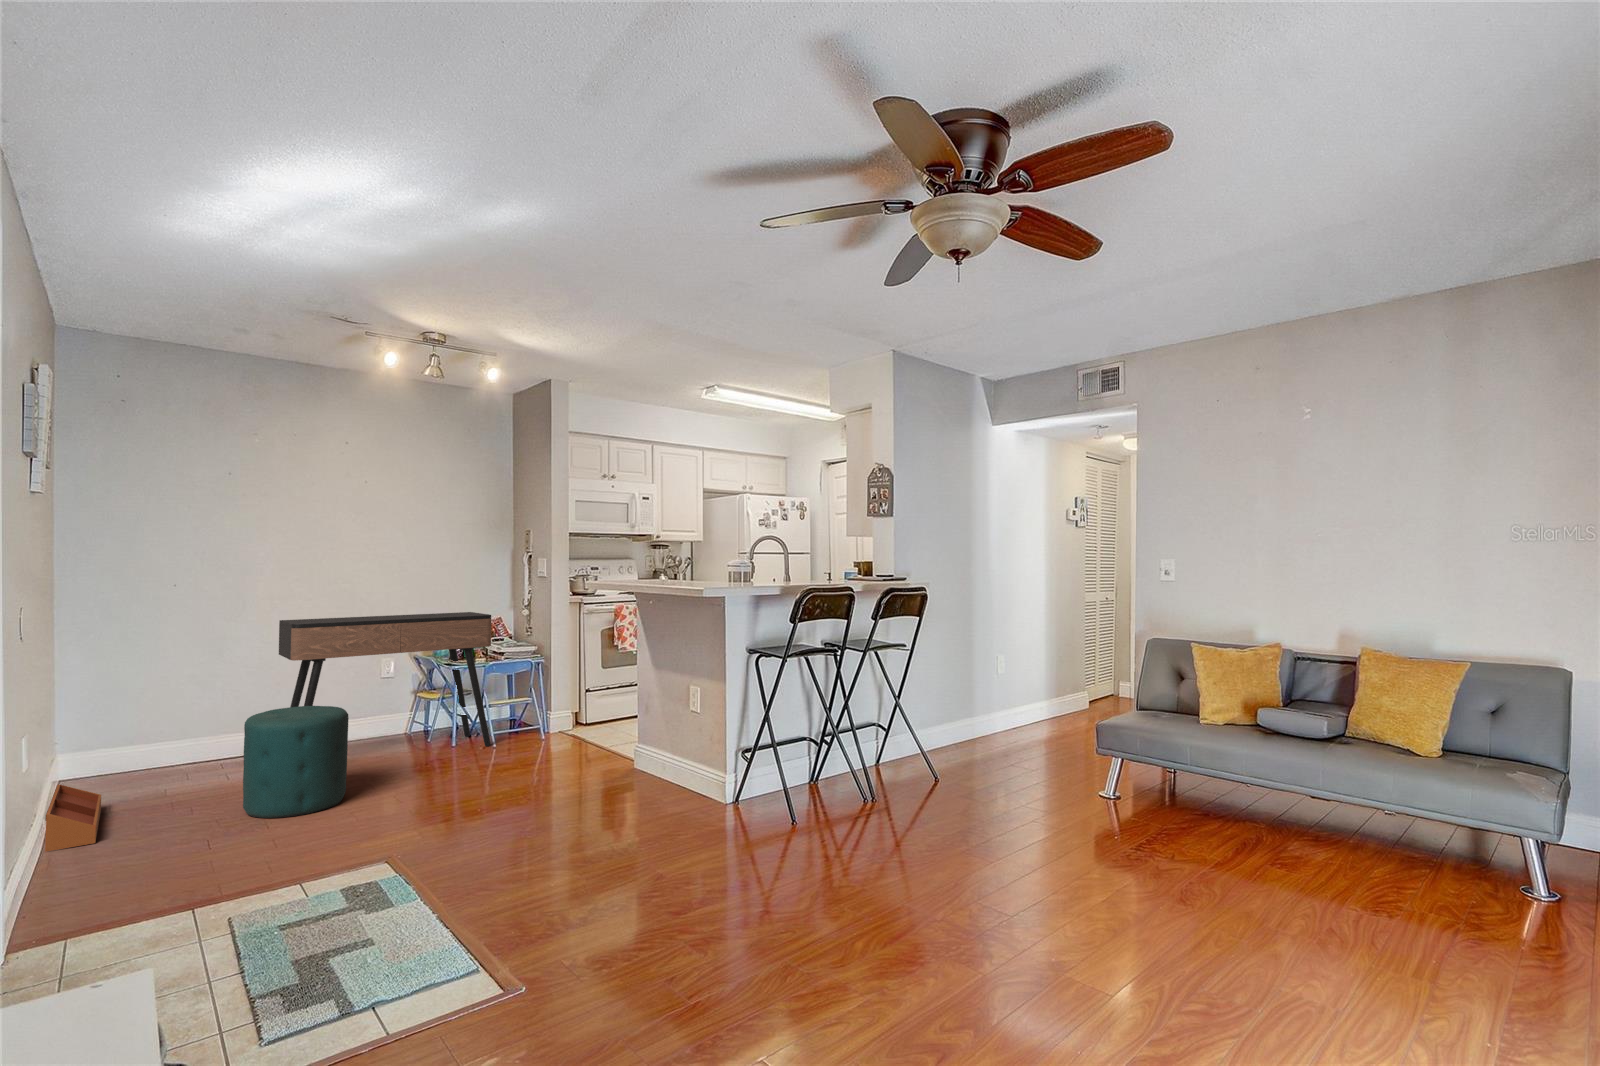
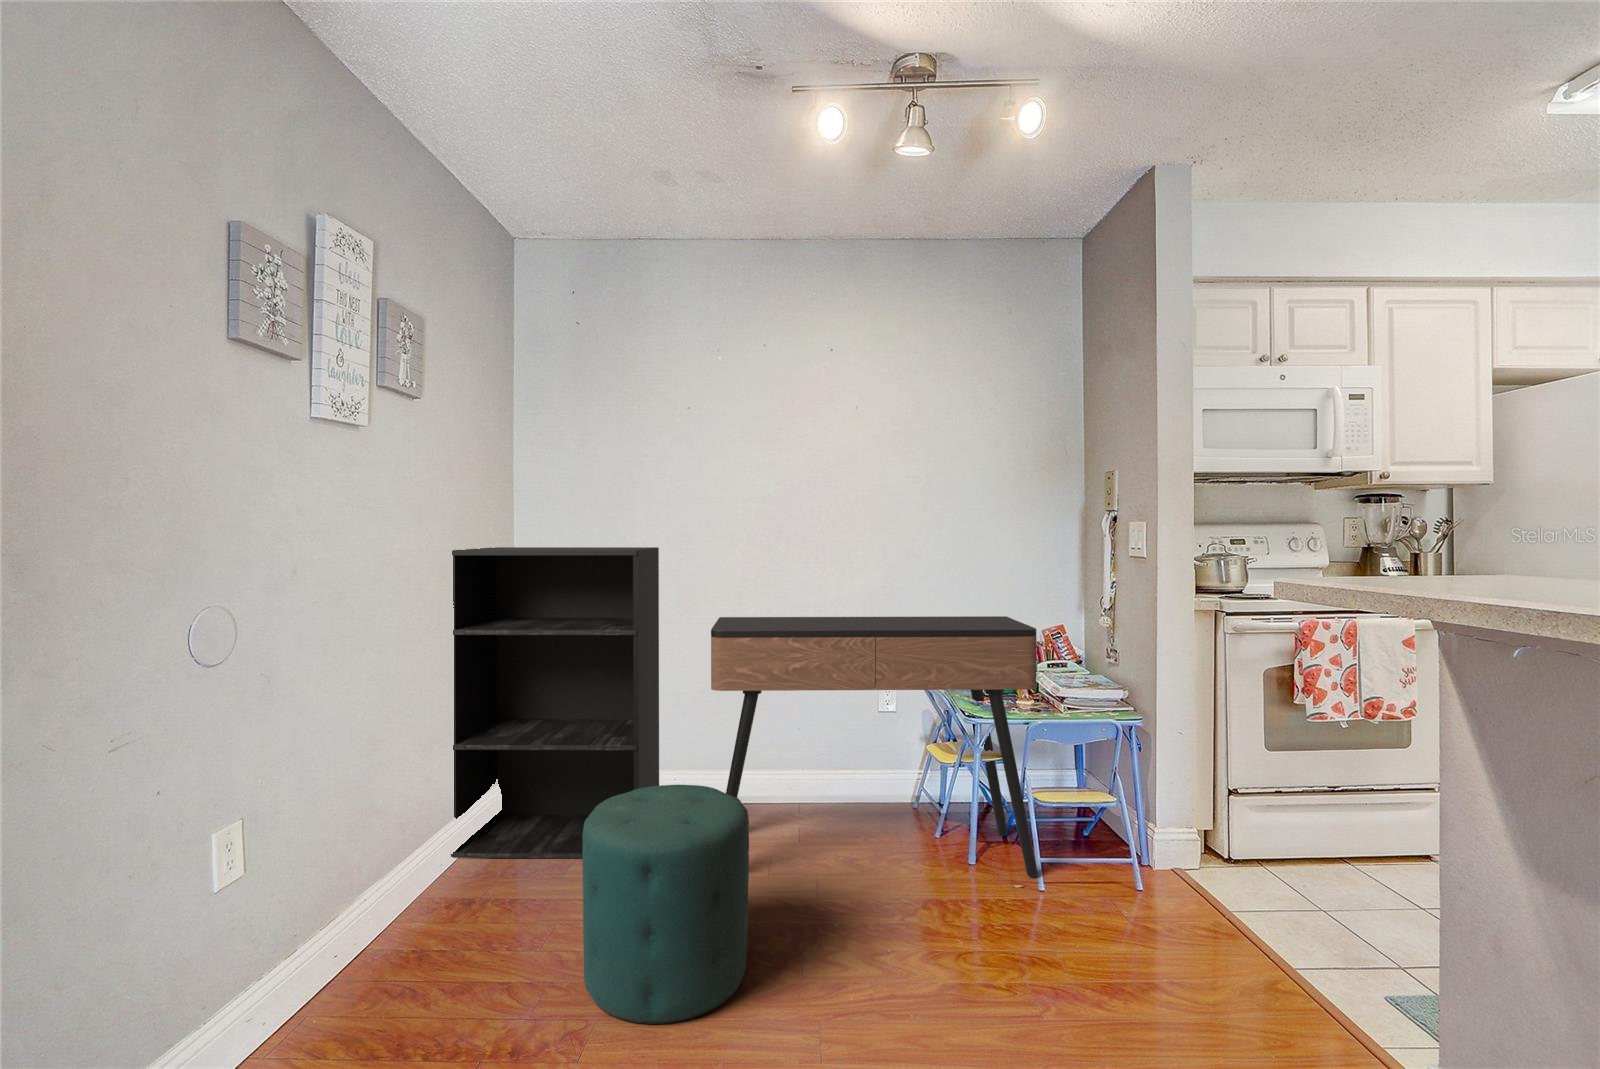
bookshelf: none [50,576,228,806] -> present [451,547,659,858]
storage bin: present [45,784,101,852] -> none [322,841,478,987]

